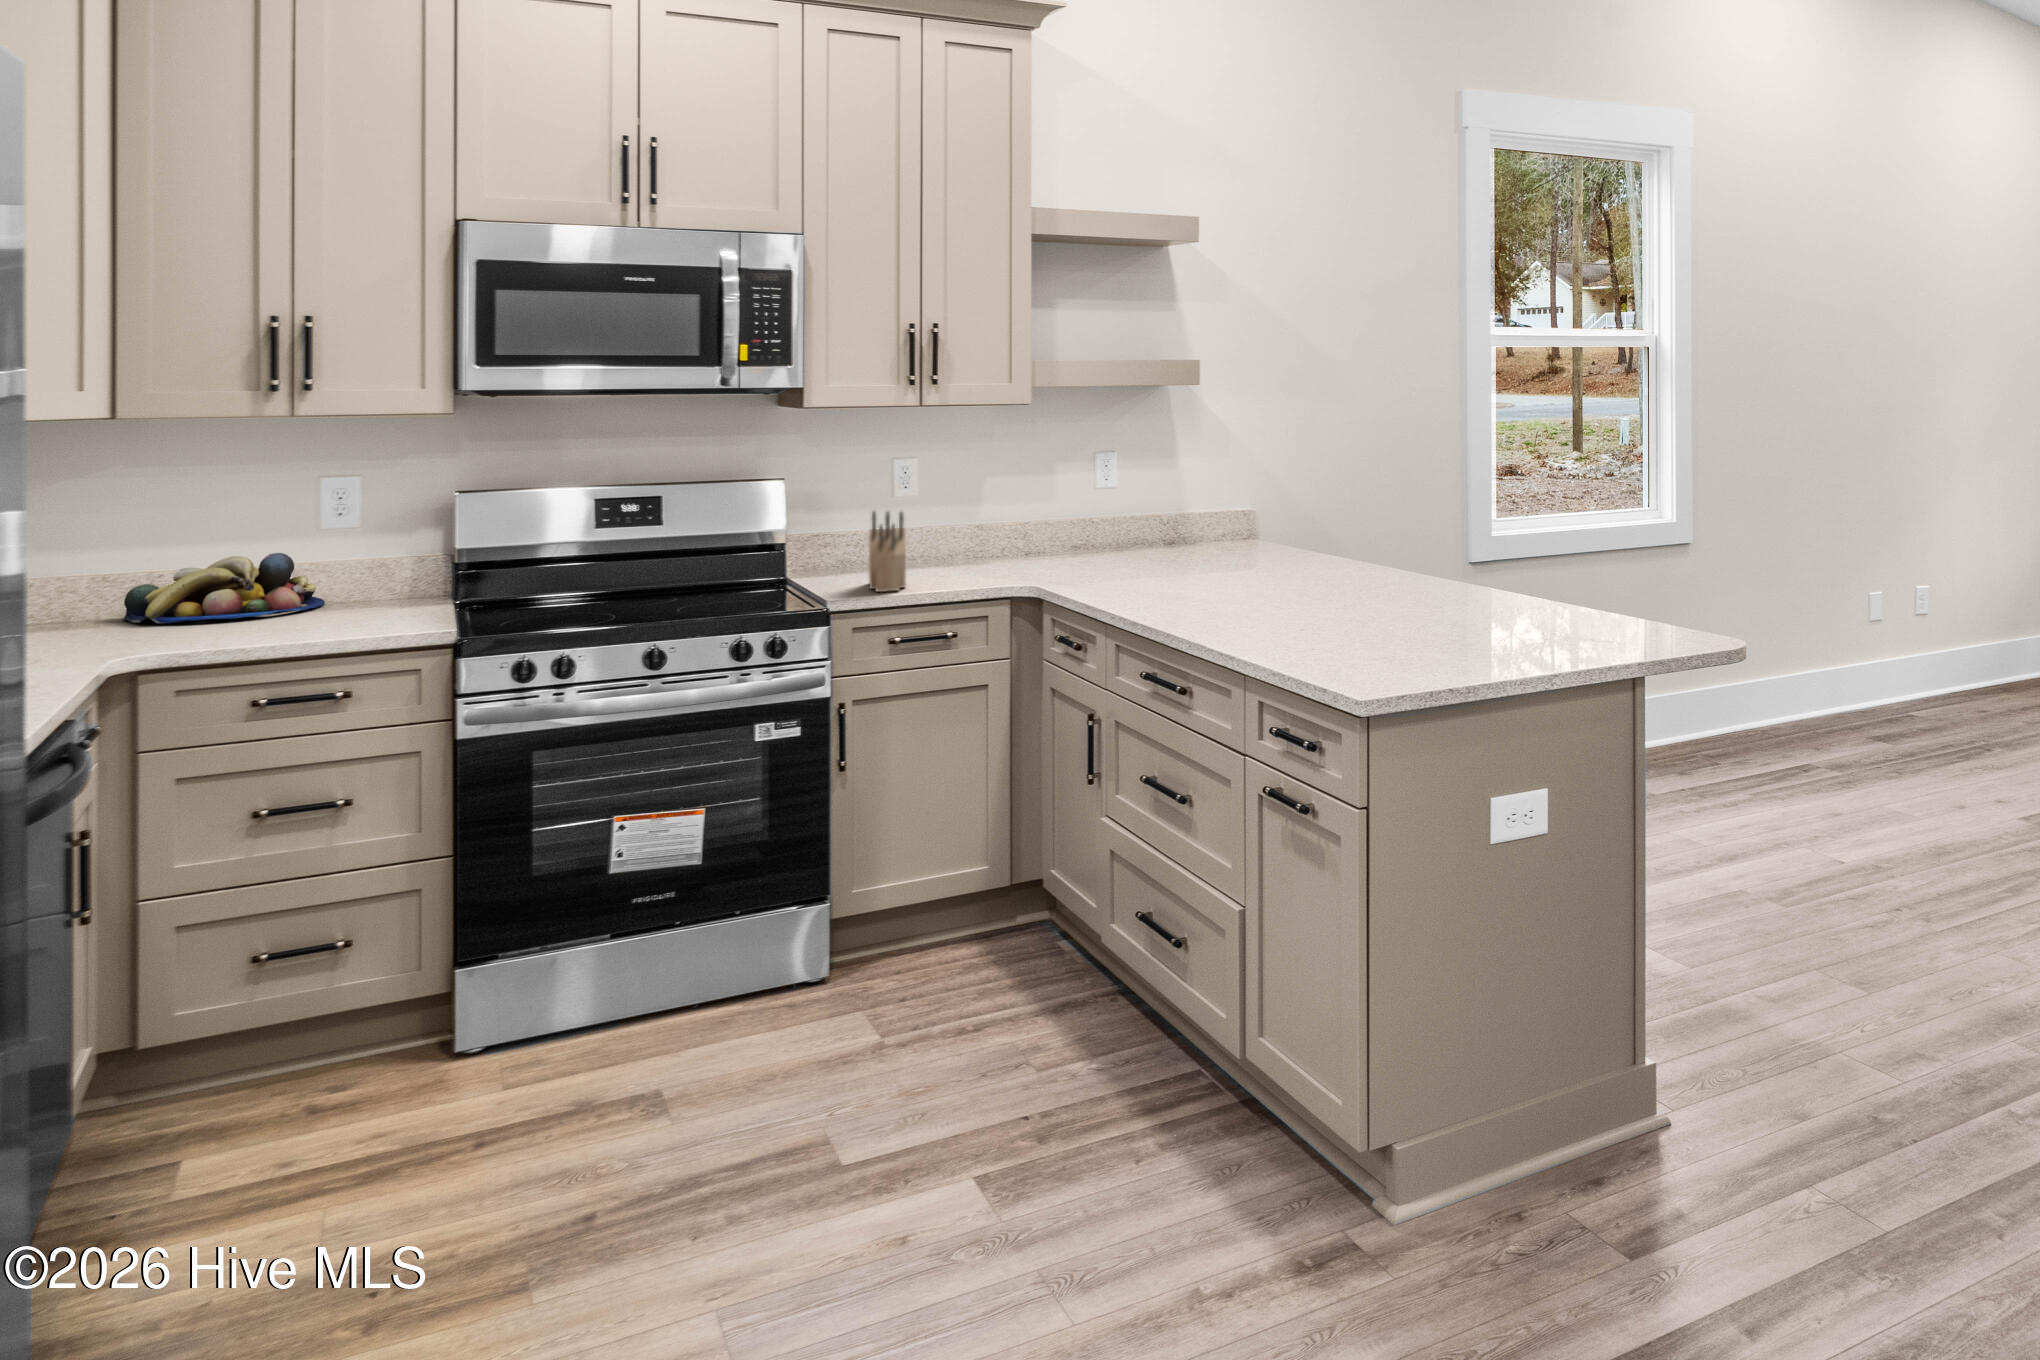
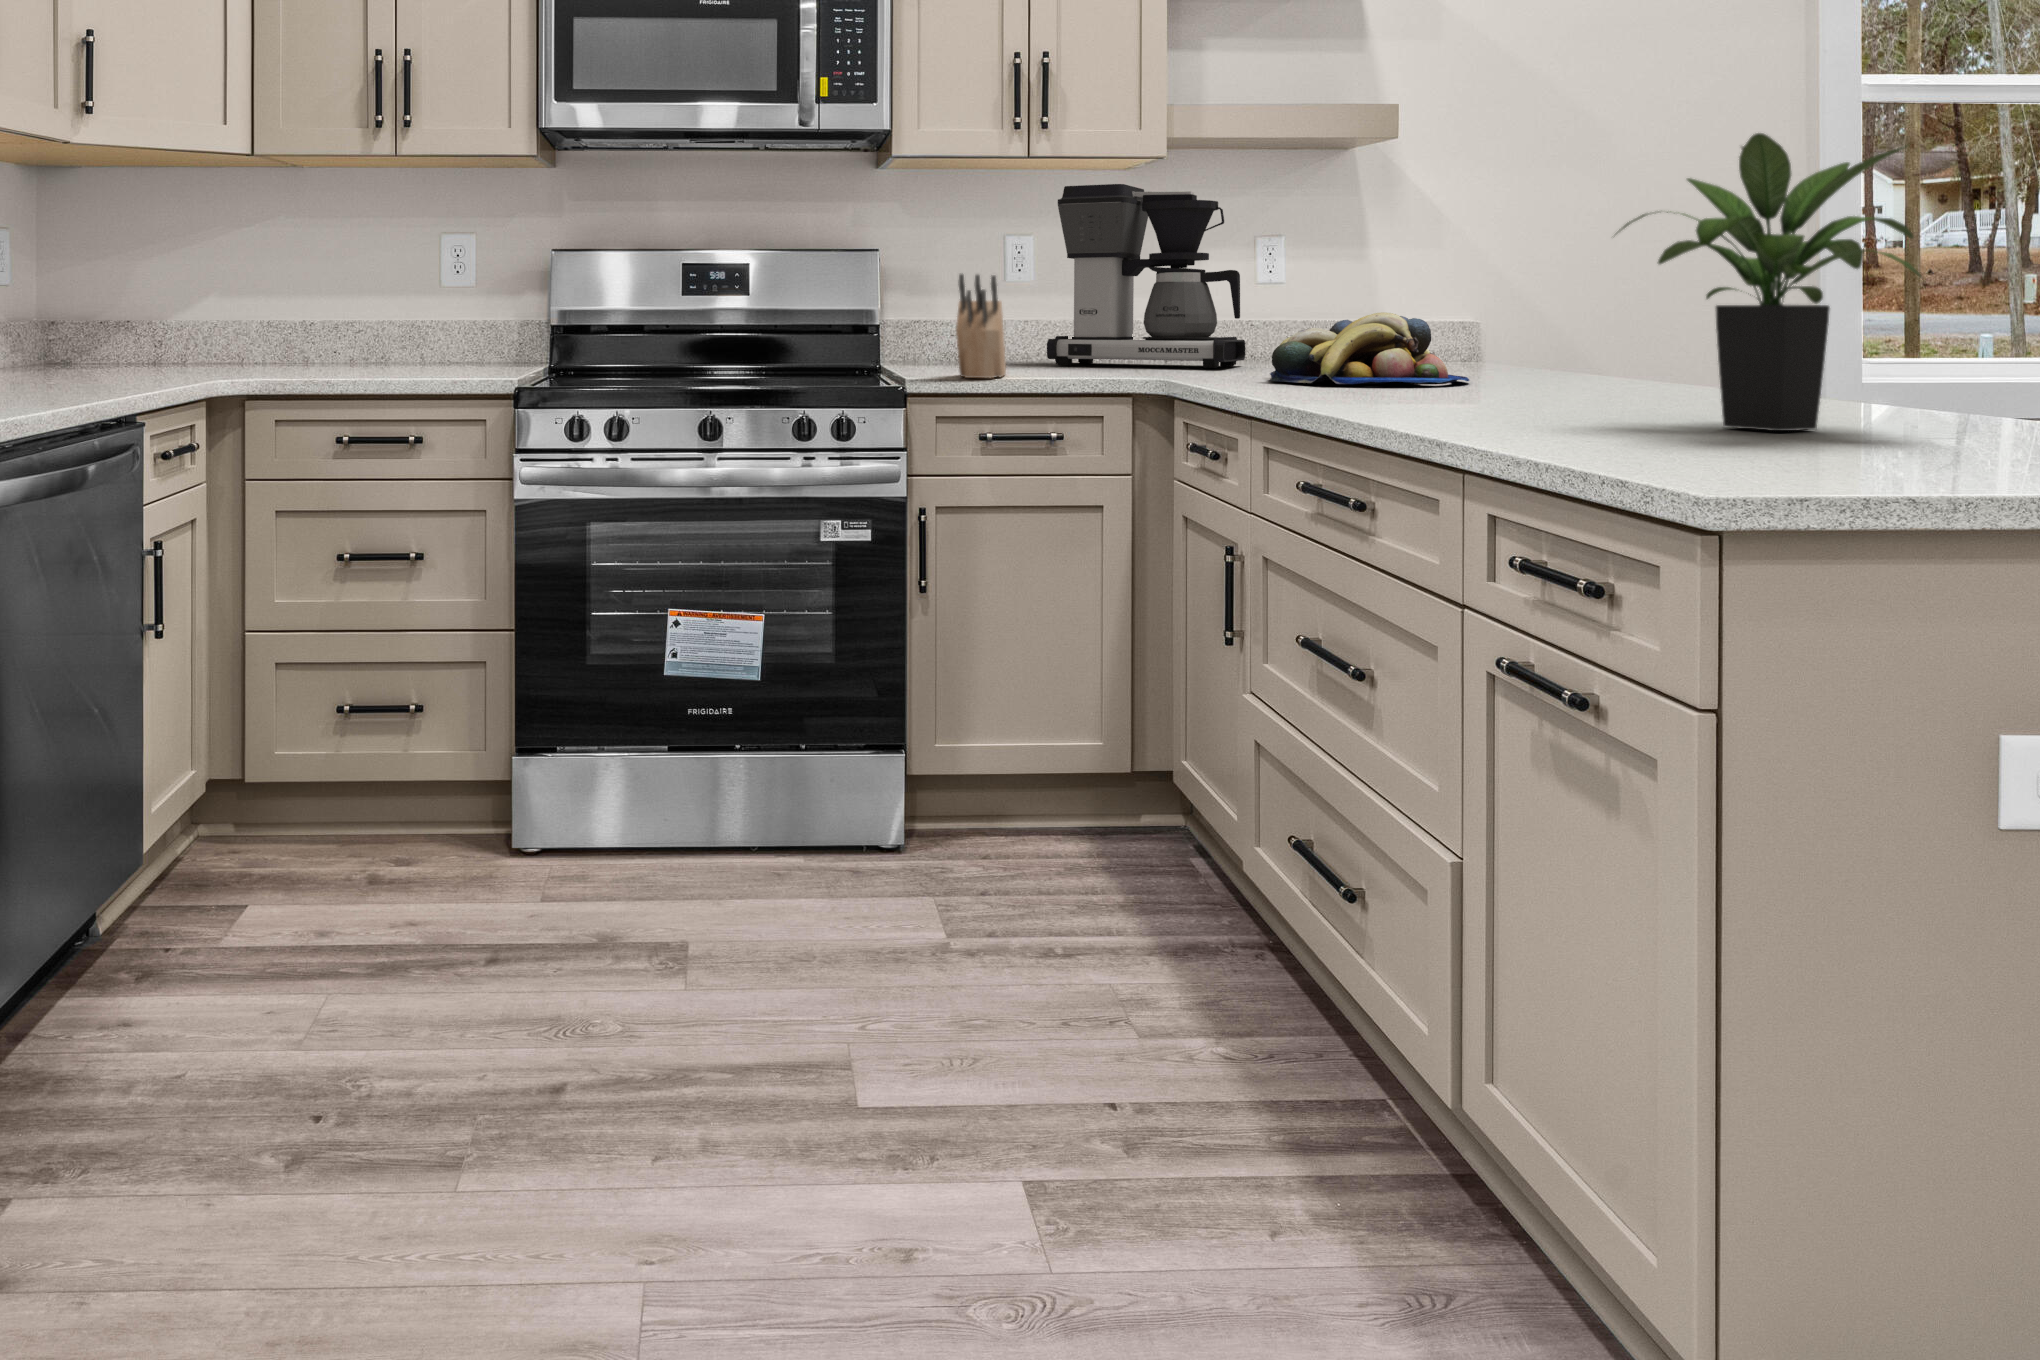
coffee maker: none [931,416,1090,562] -> present [1047,184,1245,368]
potted plant: none [1323,466,1472,630] -> present [1616,133,1922,431]
fruit bowl: present [122,553,325,623] -> present [1270,313,1469,384]

